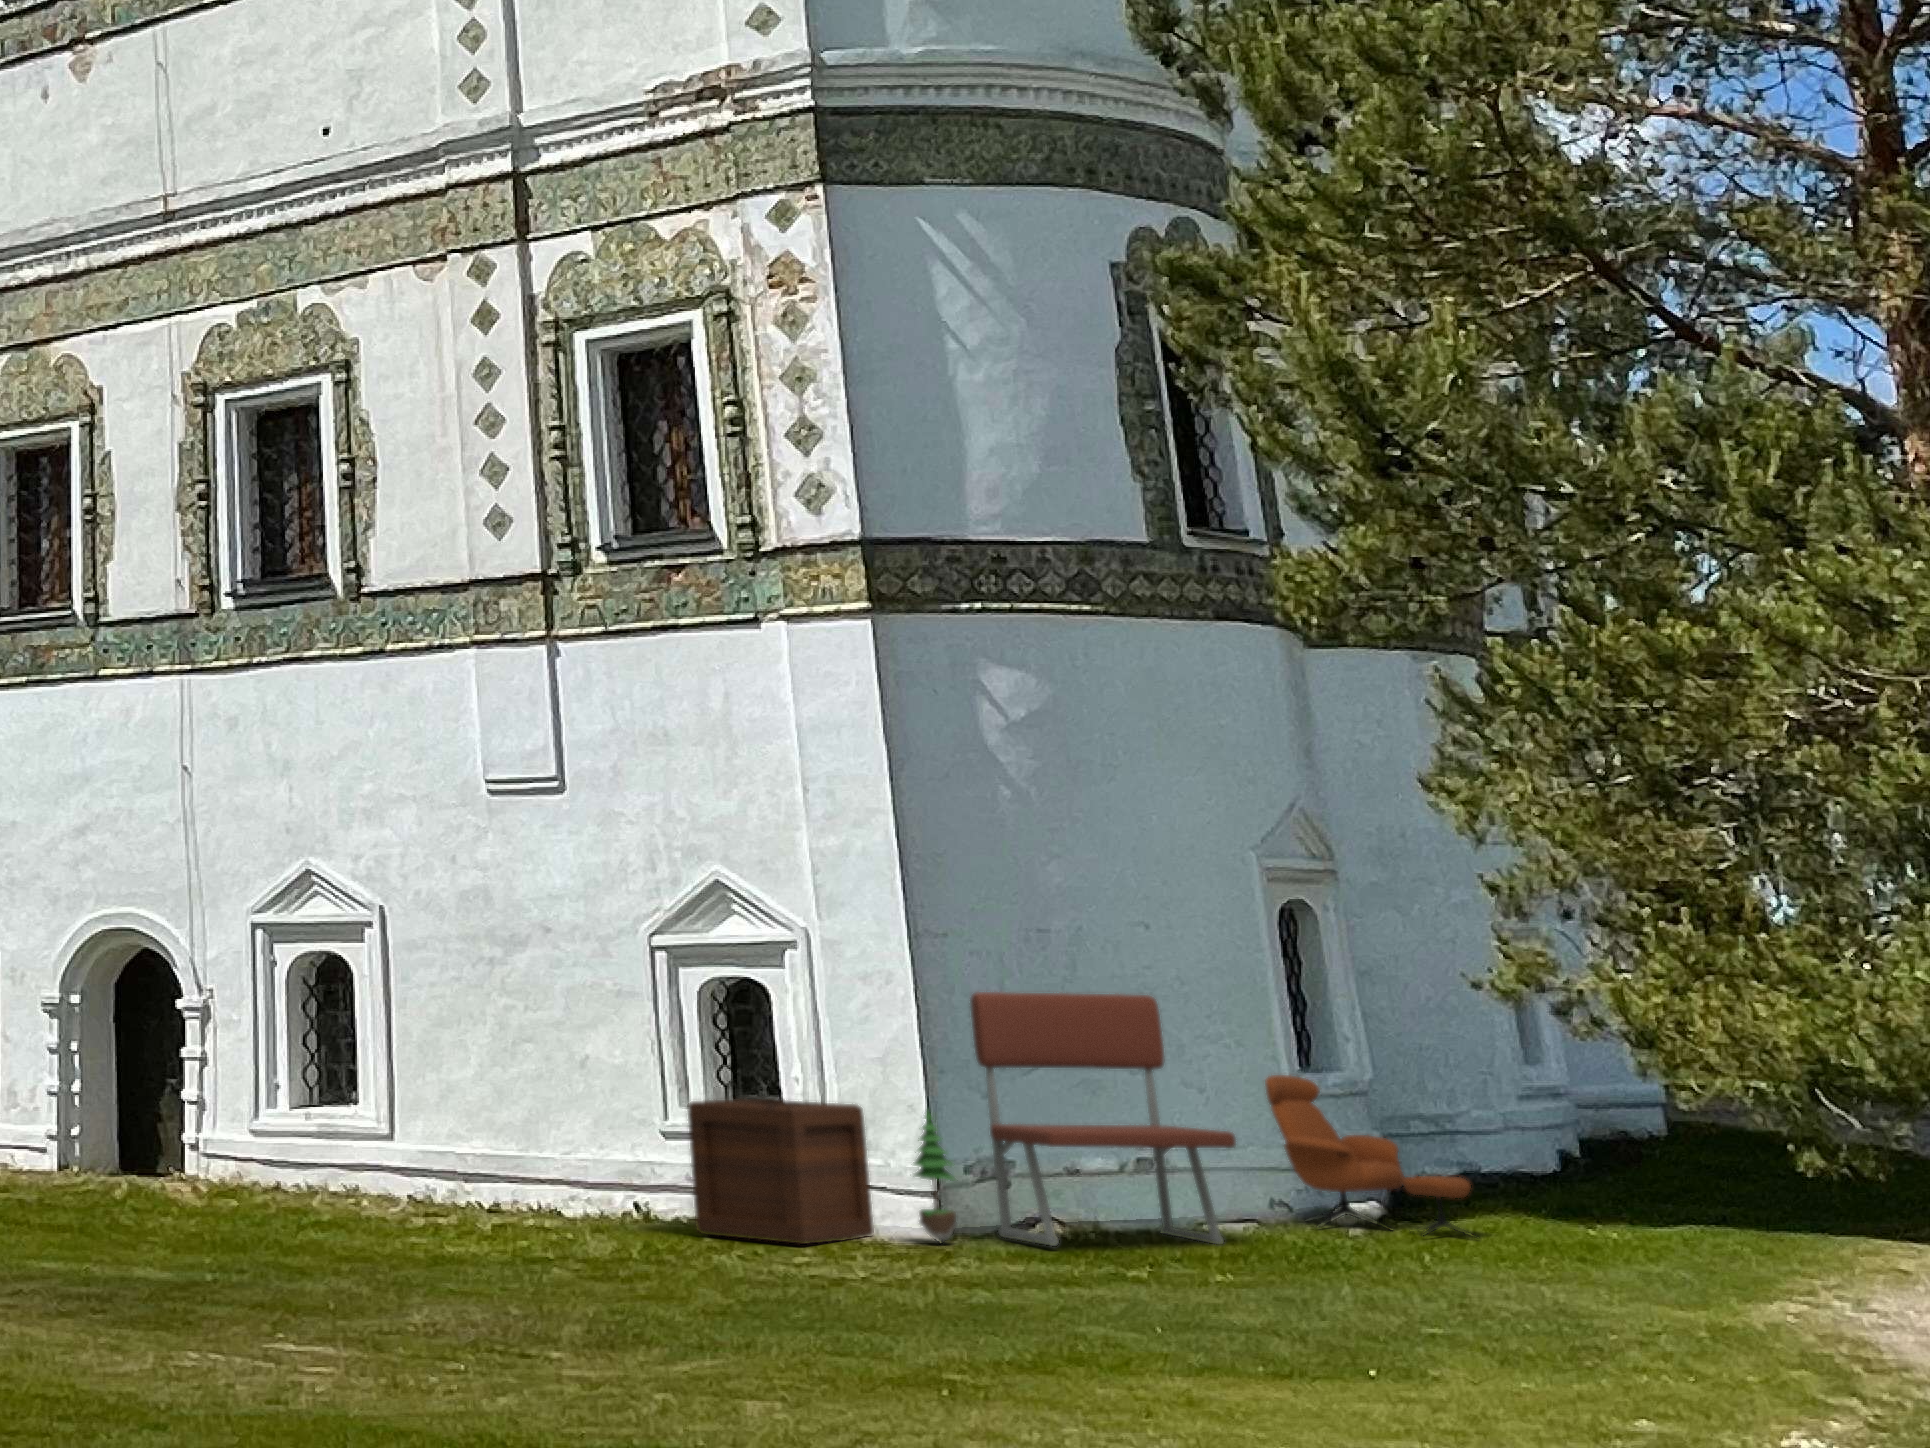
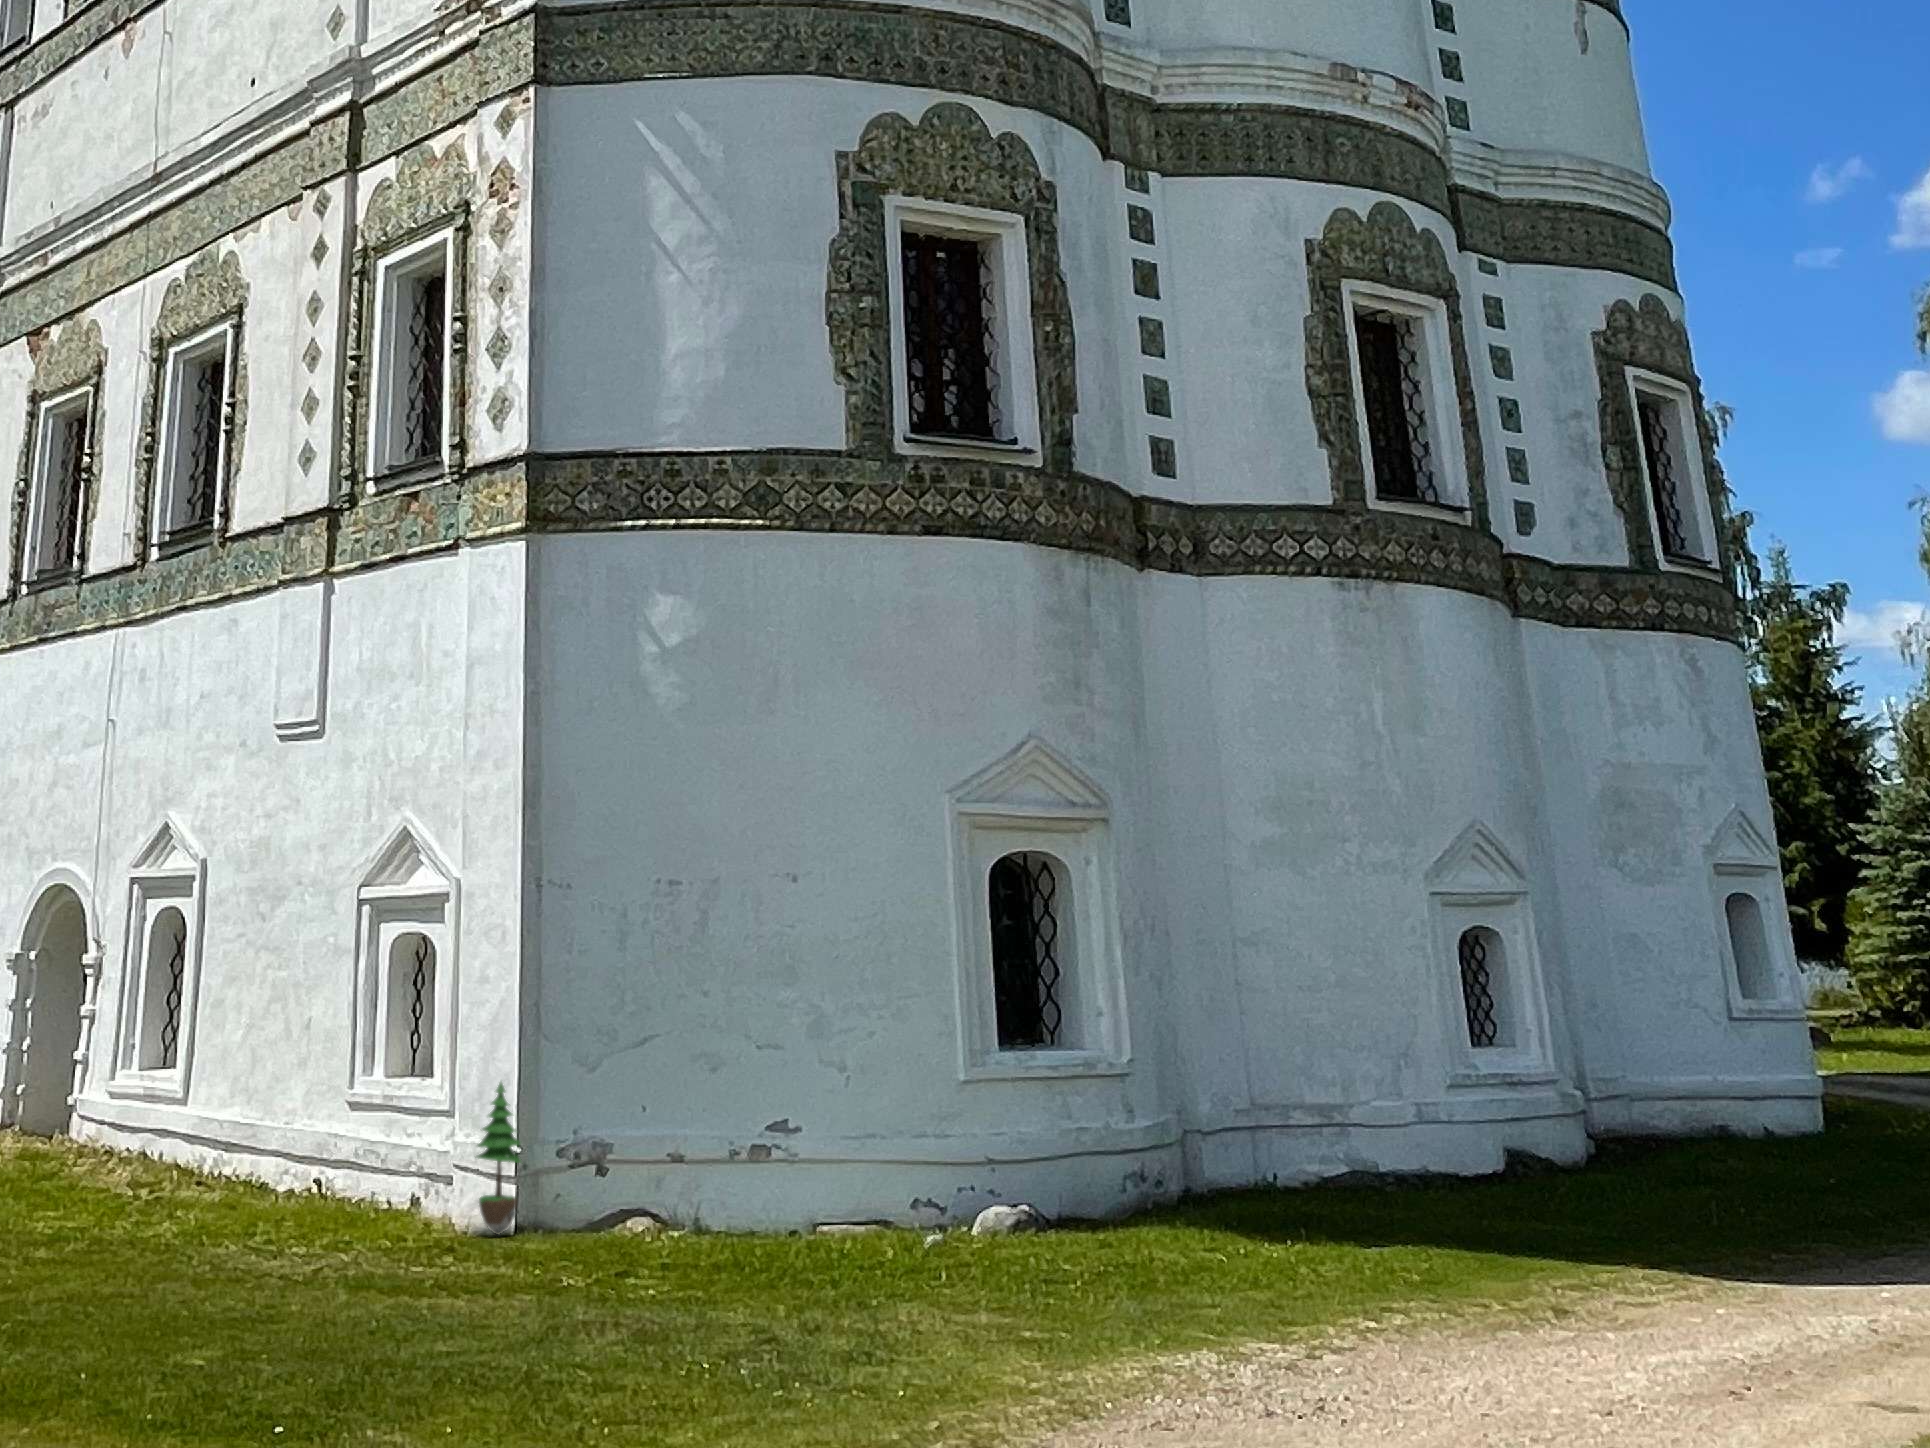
bench: present [970,992,1236,1246] -> none [572,948,810,1244]
lounge chair: present [1265,1075,1470,1234] -> none [940,1041,1110,1242]
wooden crate: present [688,1099,874,1244] -> none [286,1065,470,1233]

